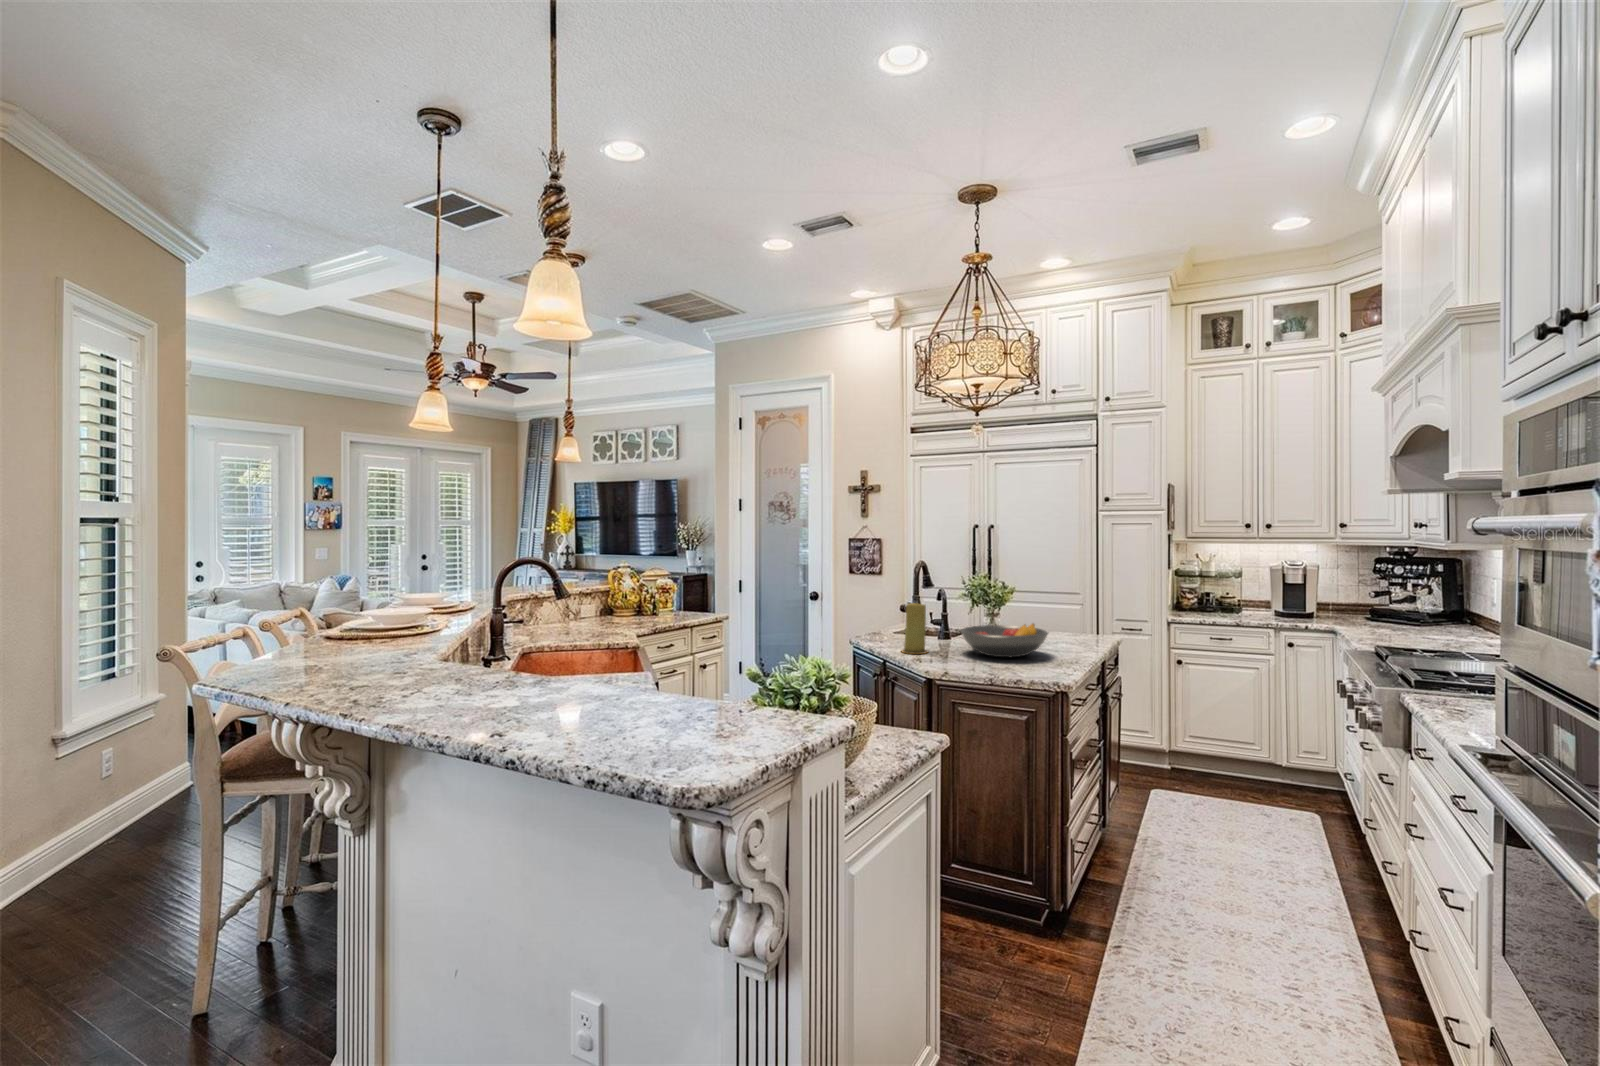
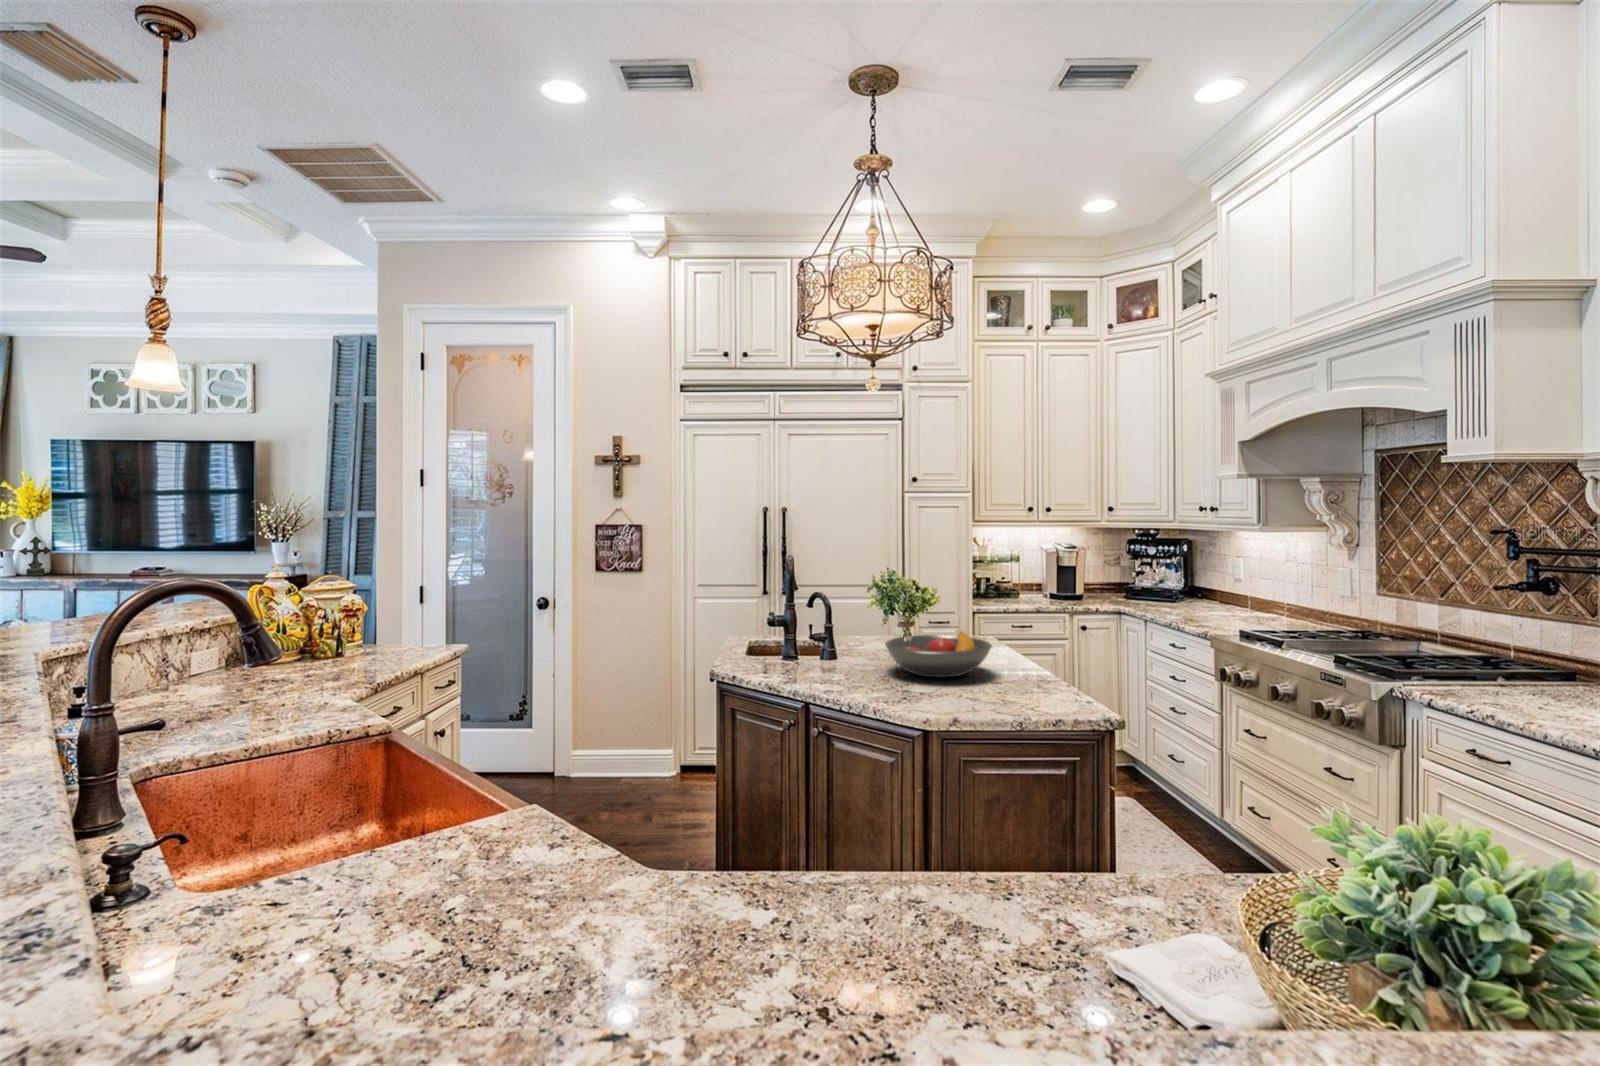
candle: present [902,603,928,654] -> none [815,615,852,684]

